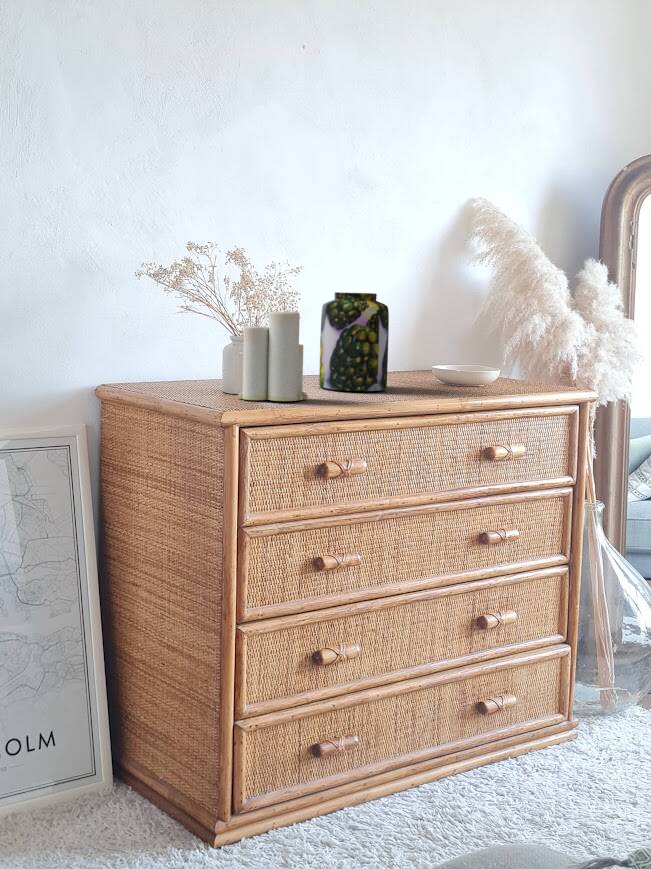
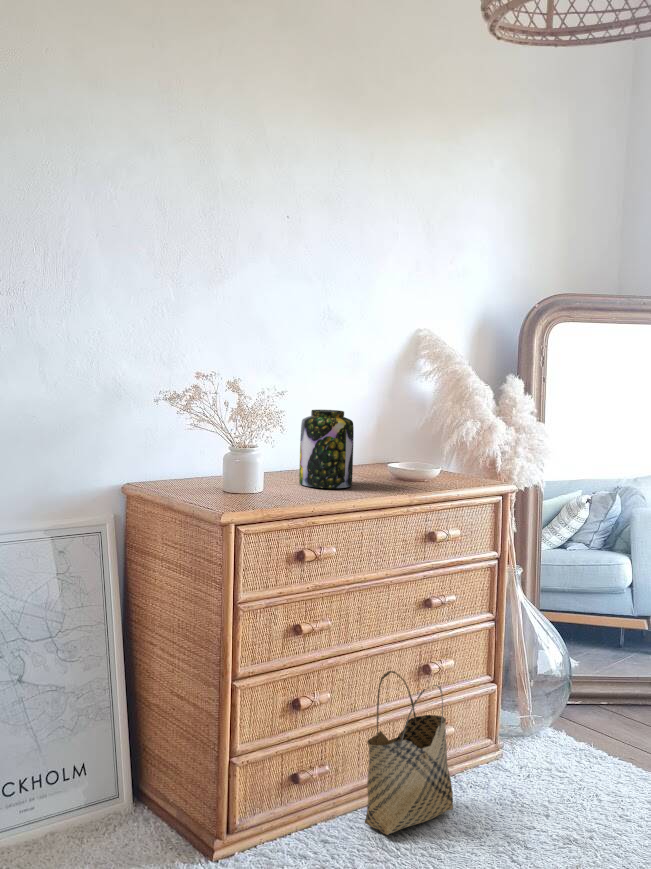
candle: present [238,301,308,401] -> none [234,422,290,501]
woven basket: none [403,620,514,820] -> present [365,671,453,835]

